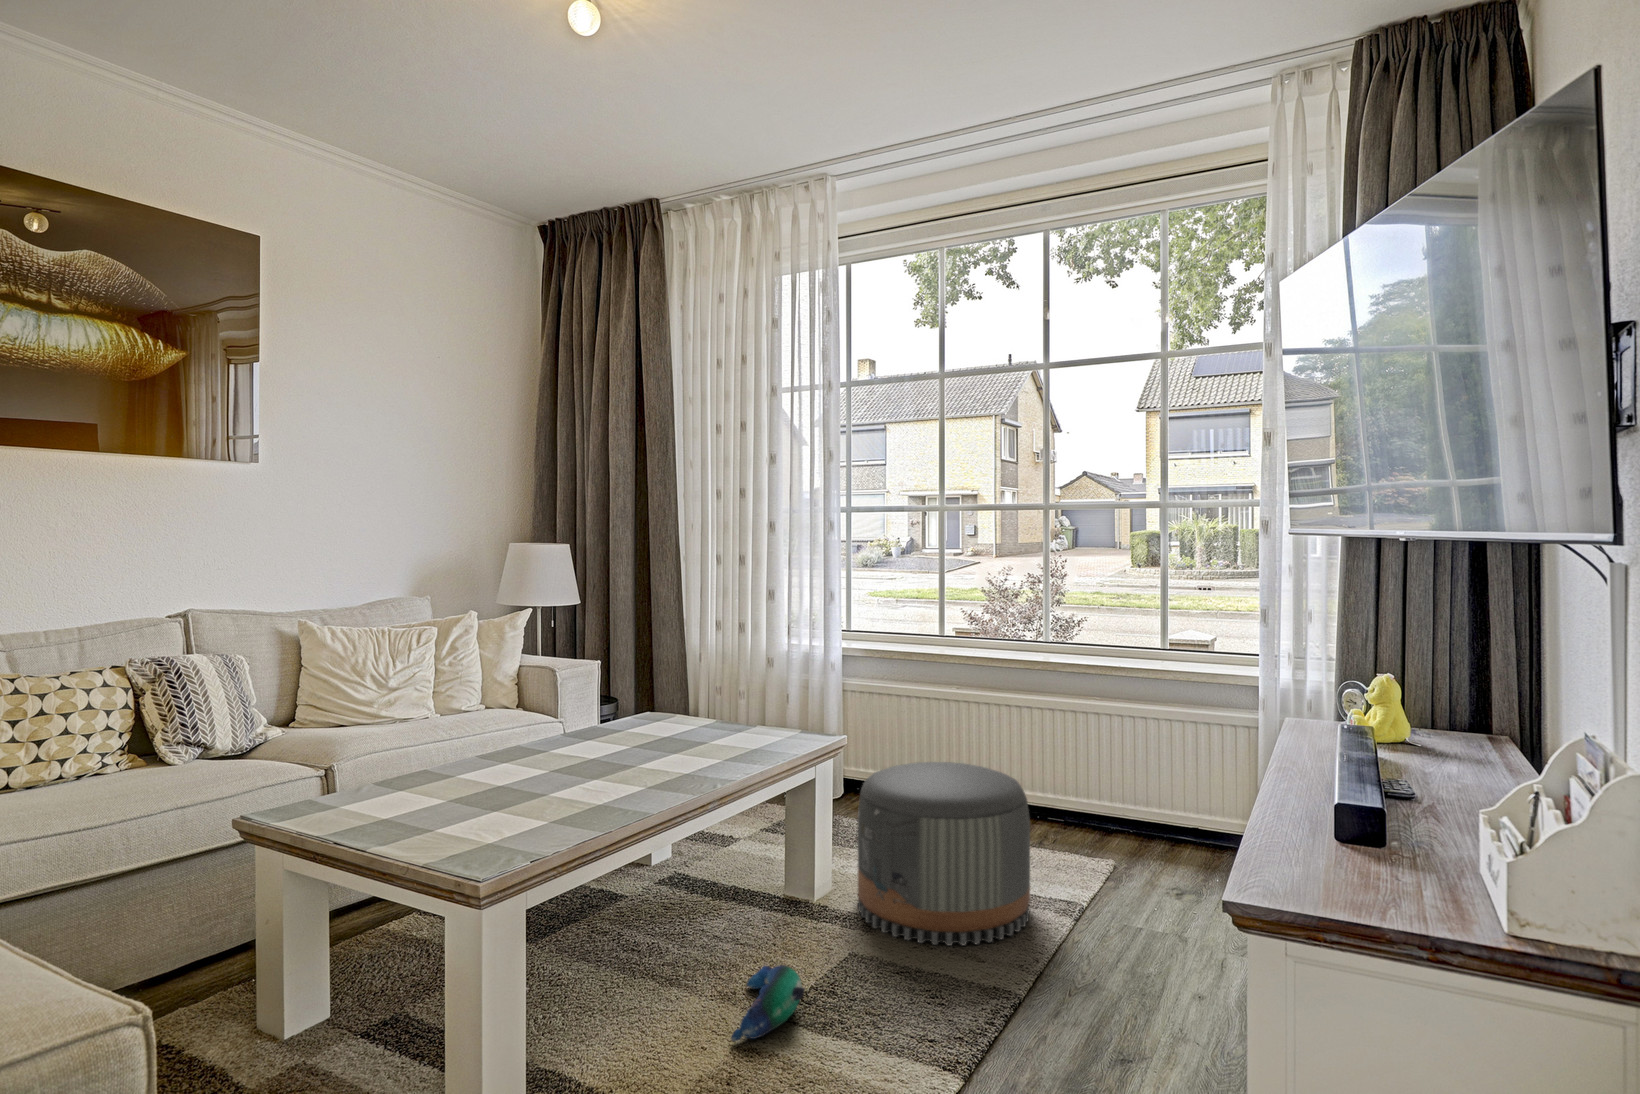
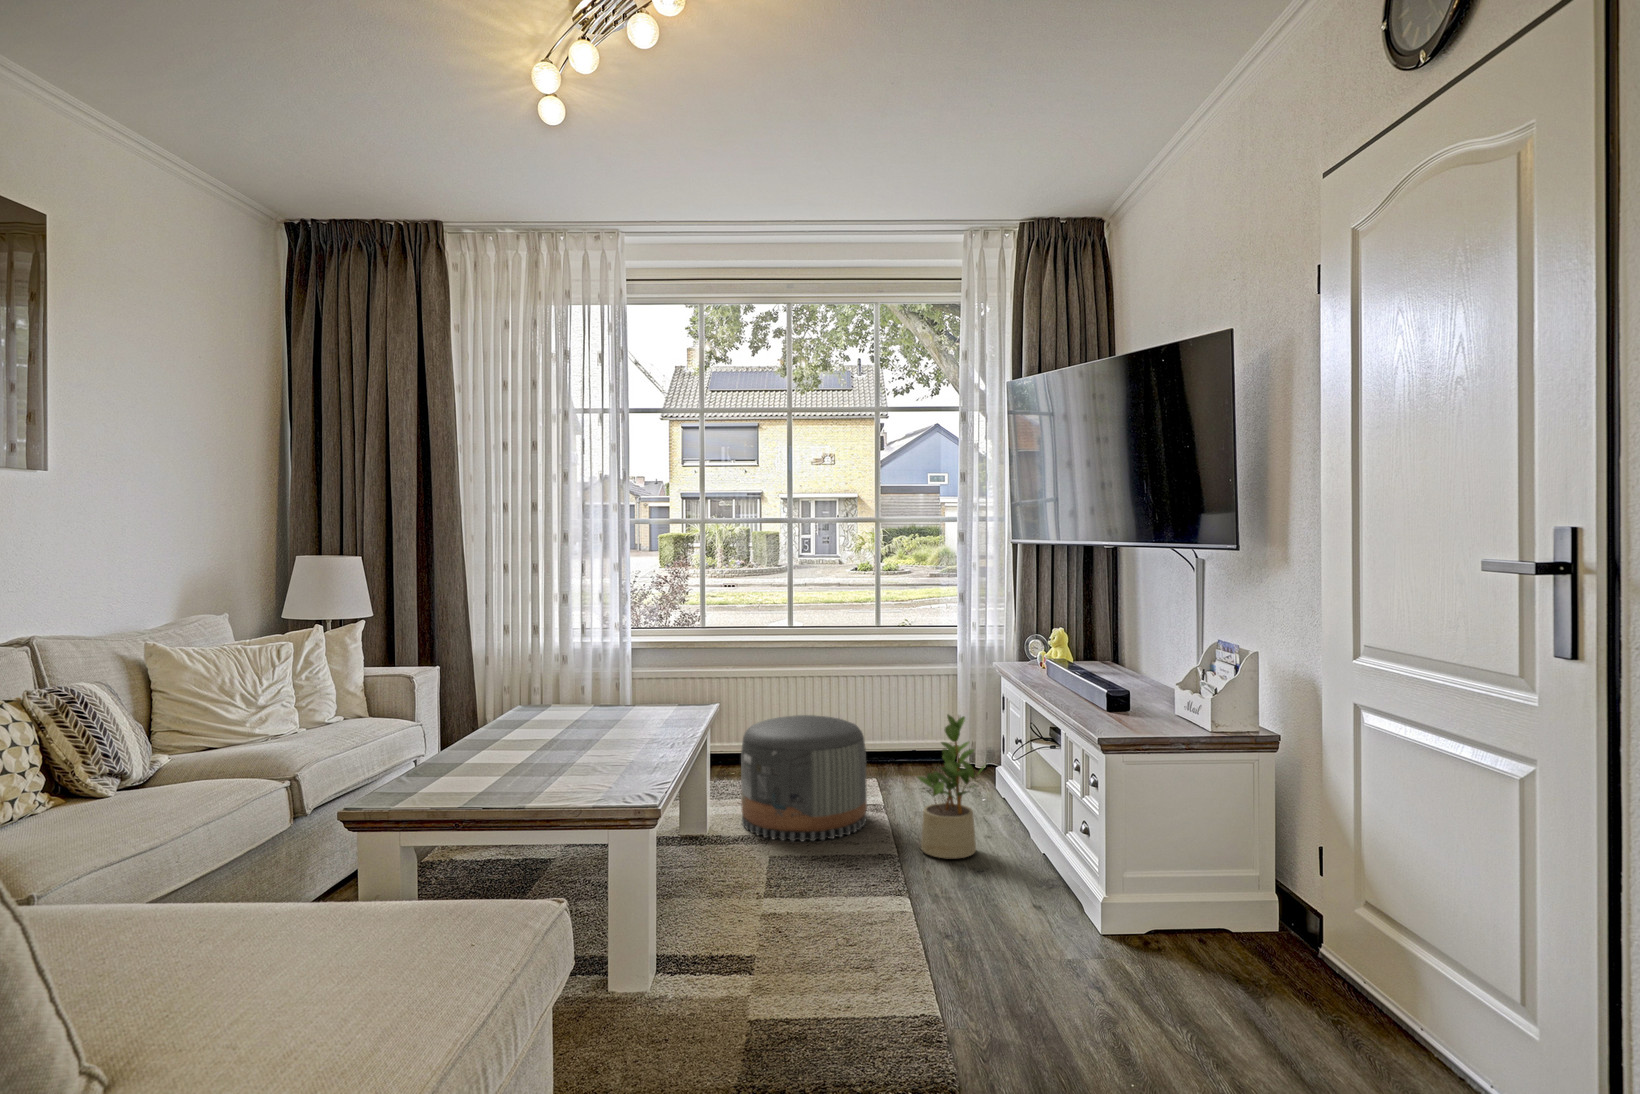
potted plant: none [1052,796,1156,1028] -> present [918,715,985,859]
plush toy: present [731,965,805,1041] -> none [732,861,795,913]

